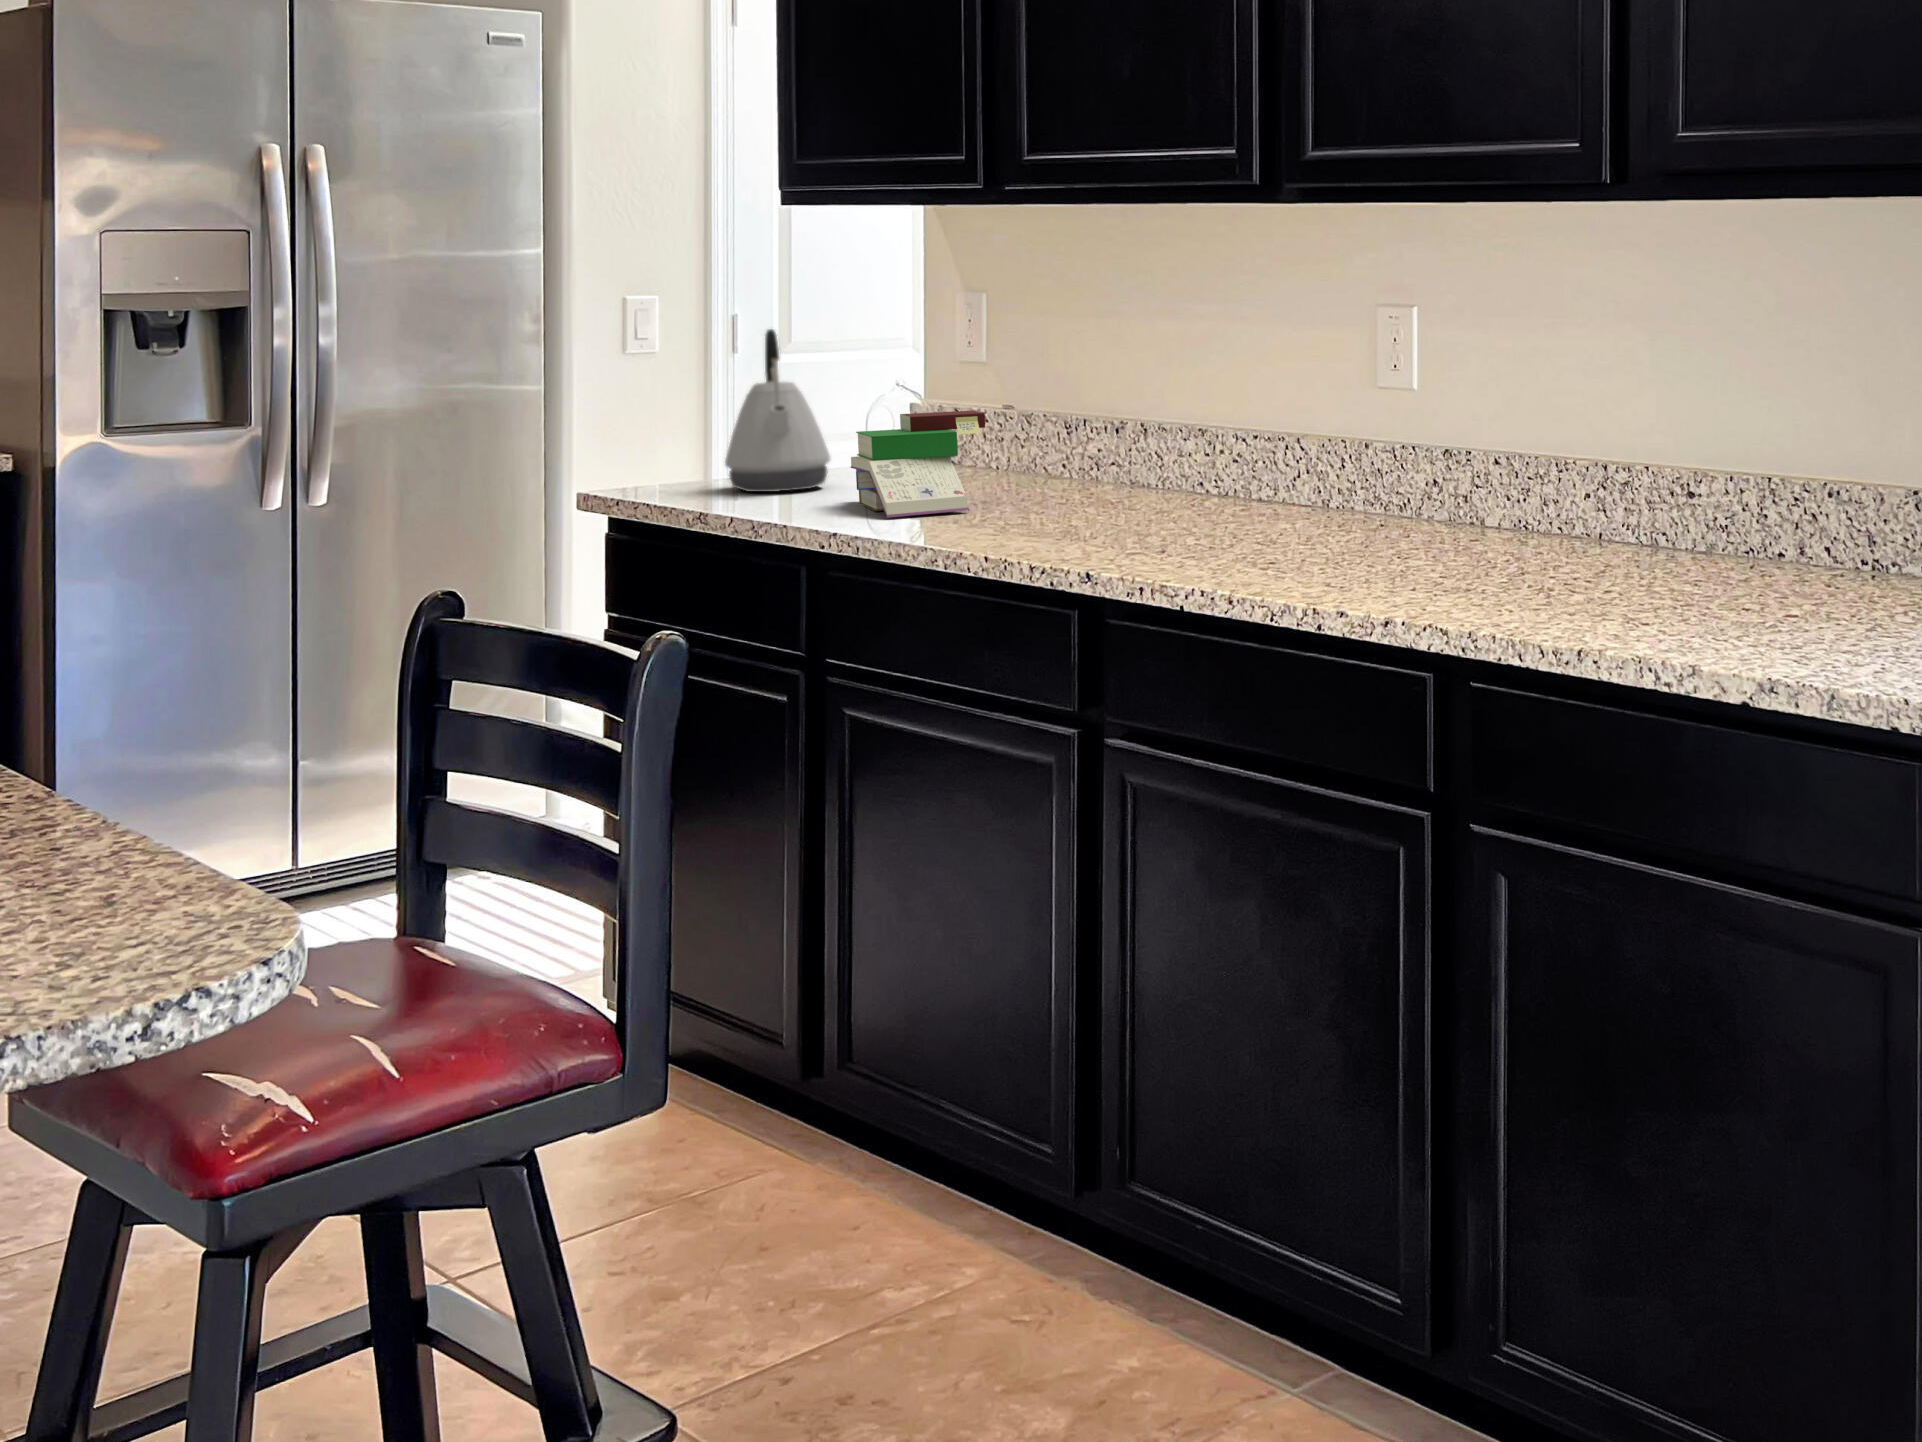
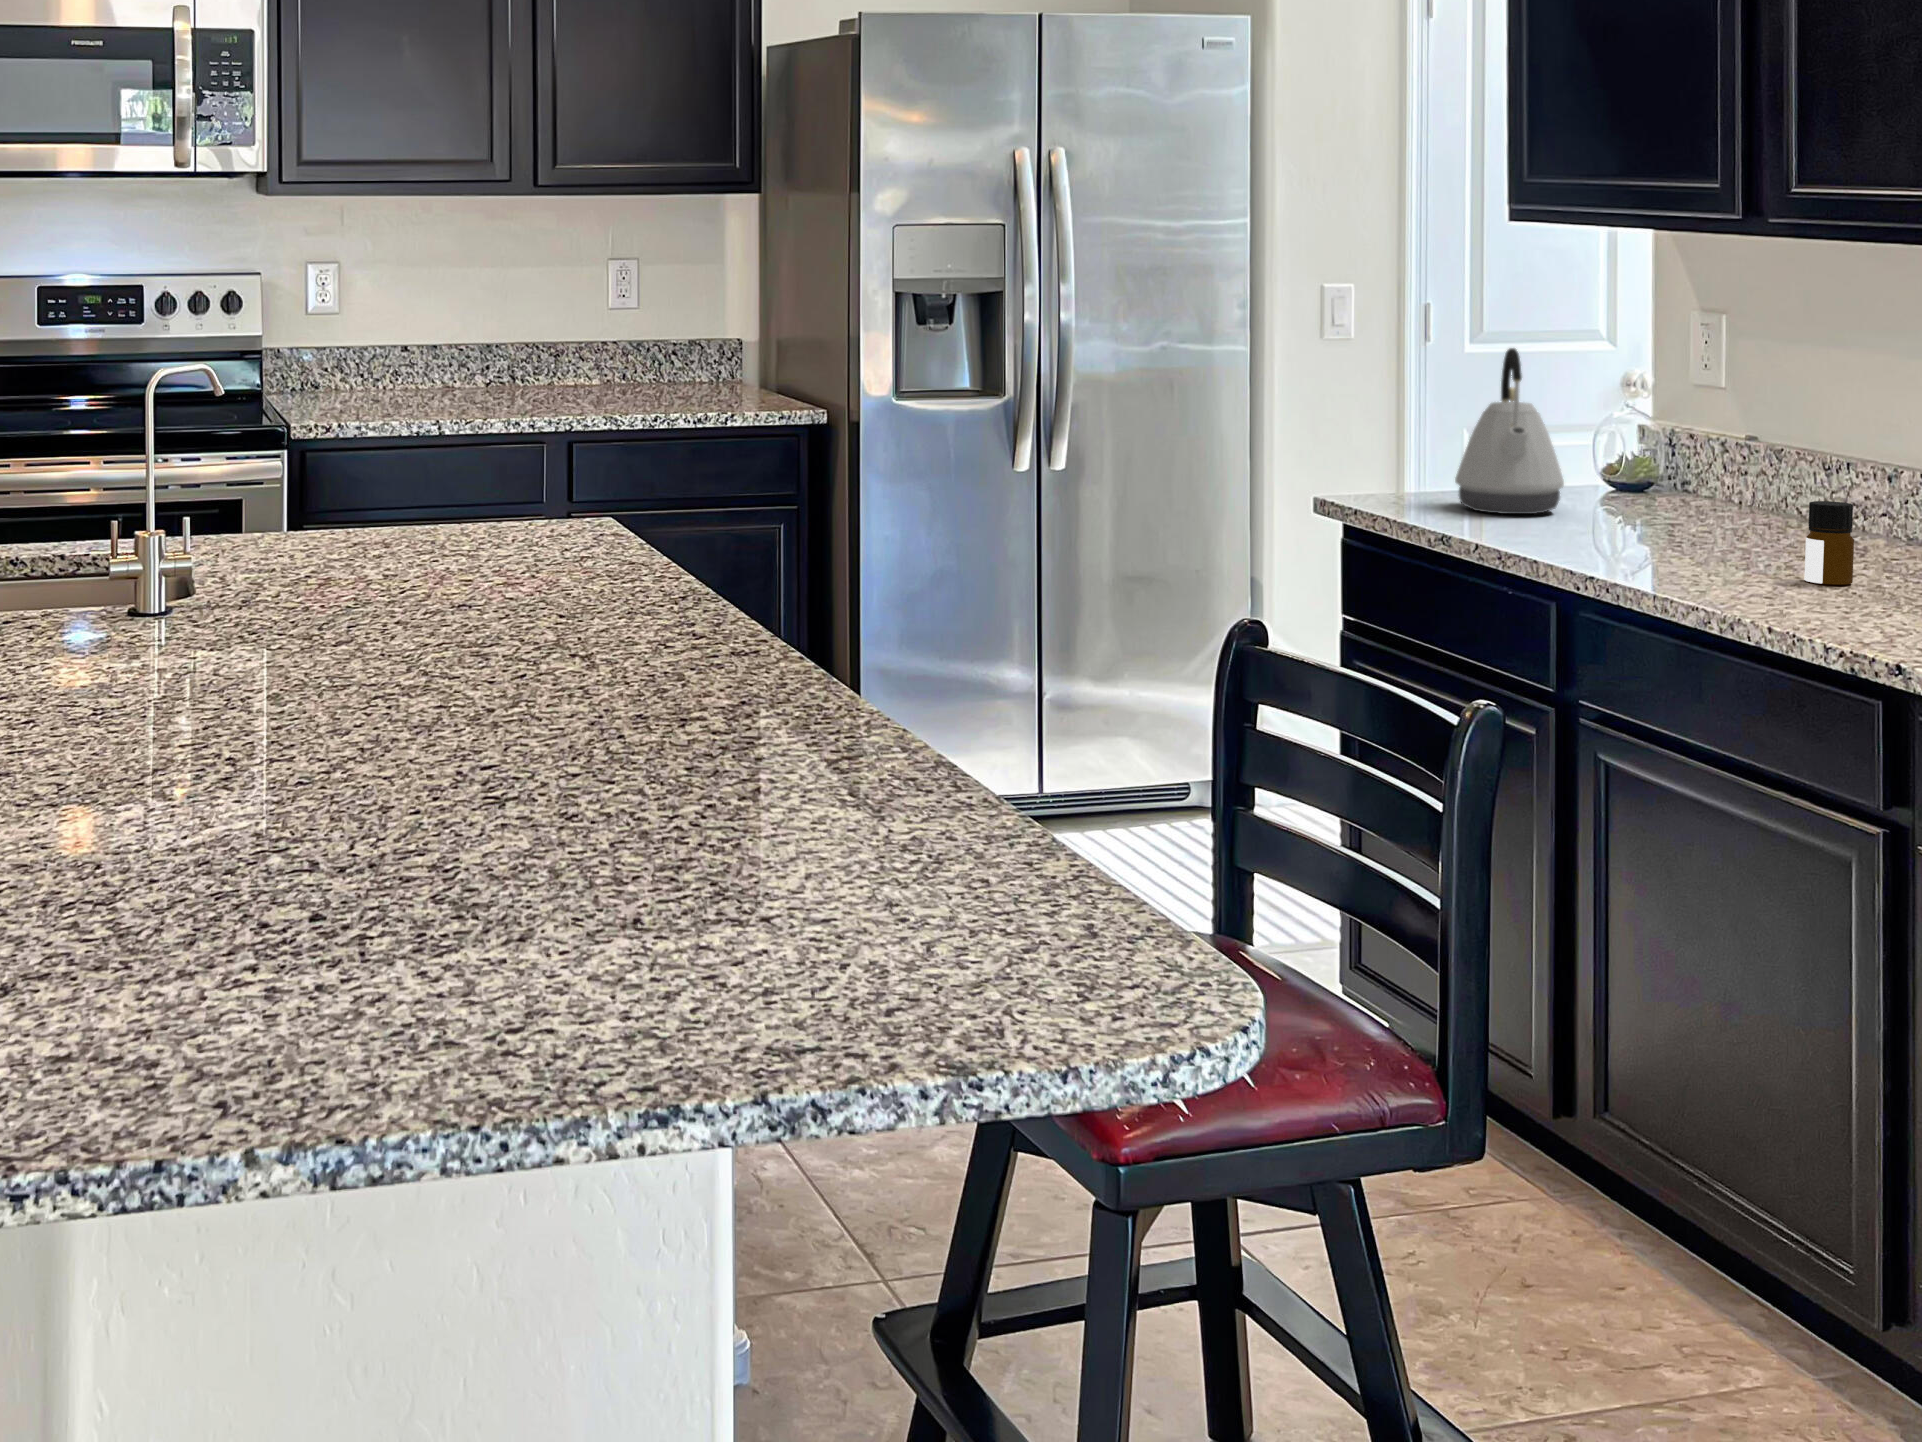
book: present [851,411,985,518] -> none [1595,448,1749,561]
bottle: none [1030,446,1071,521] -> present [1804,501,1854,584]

